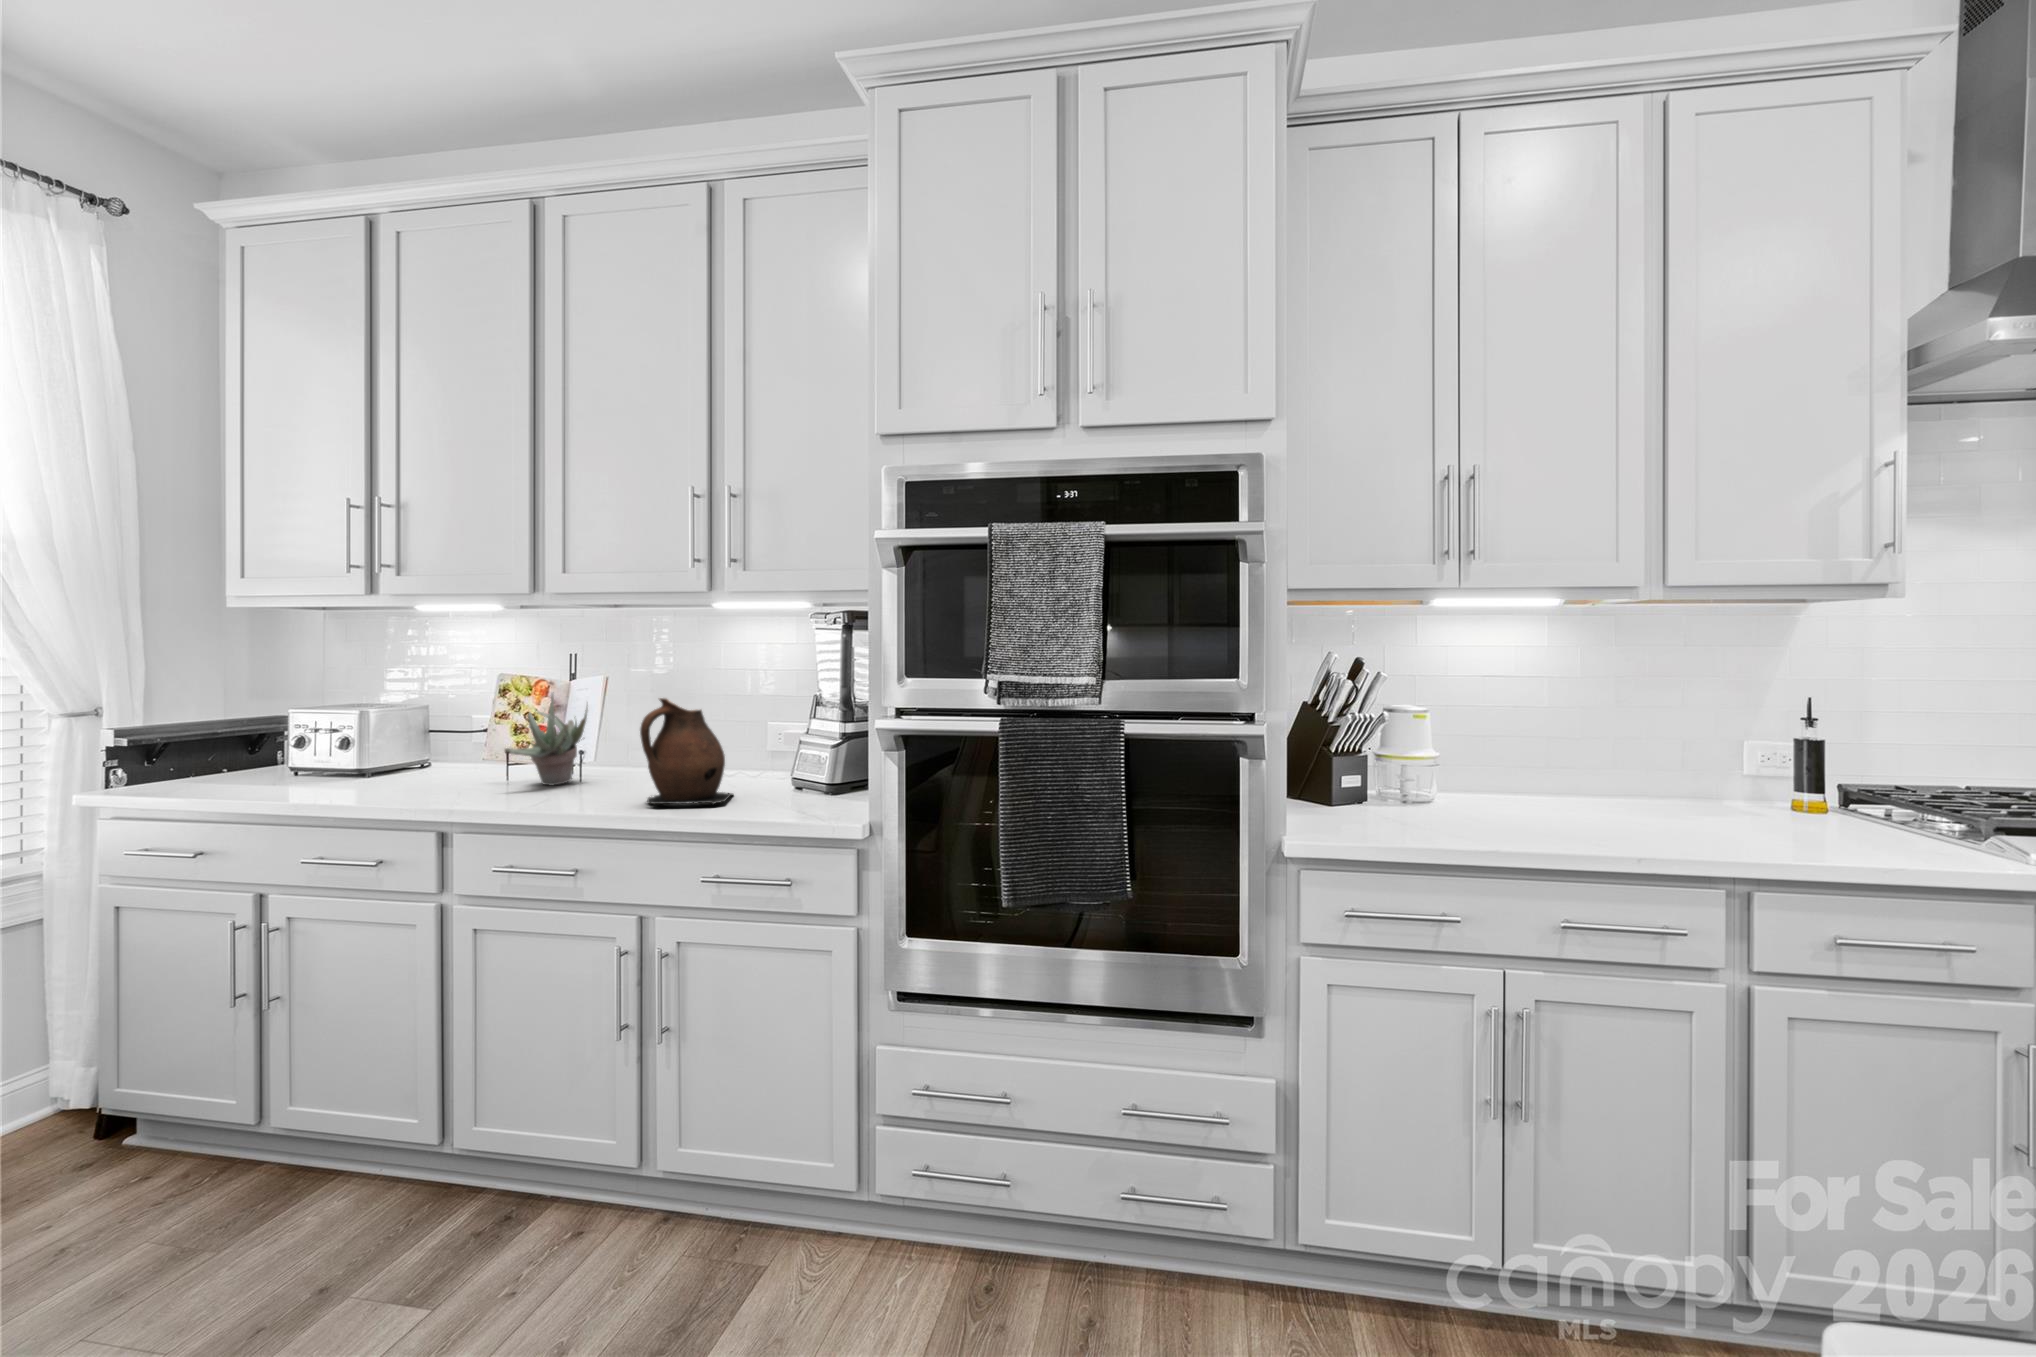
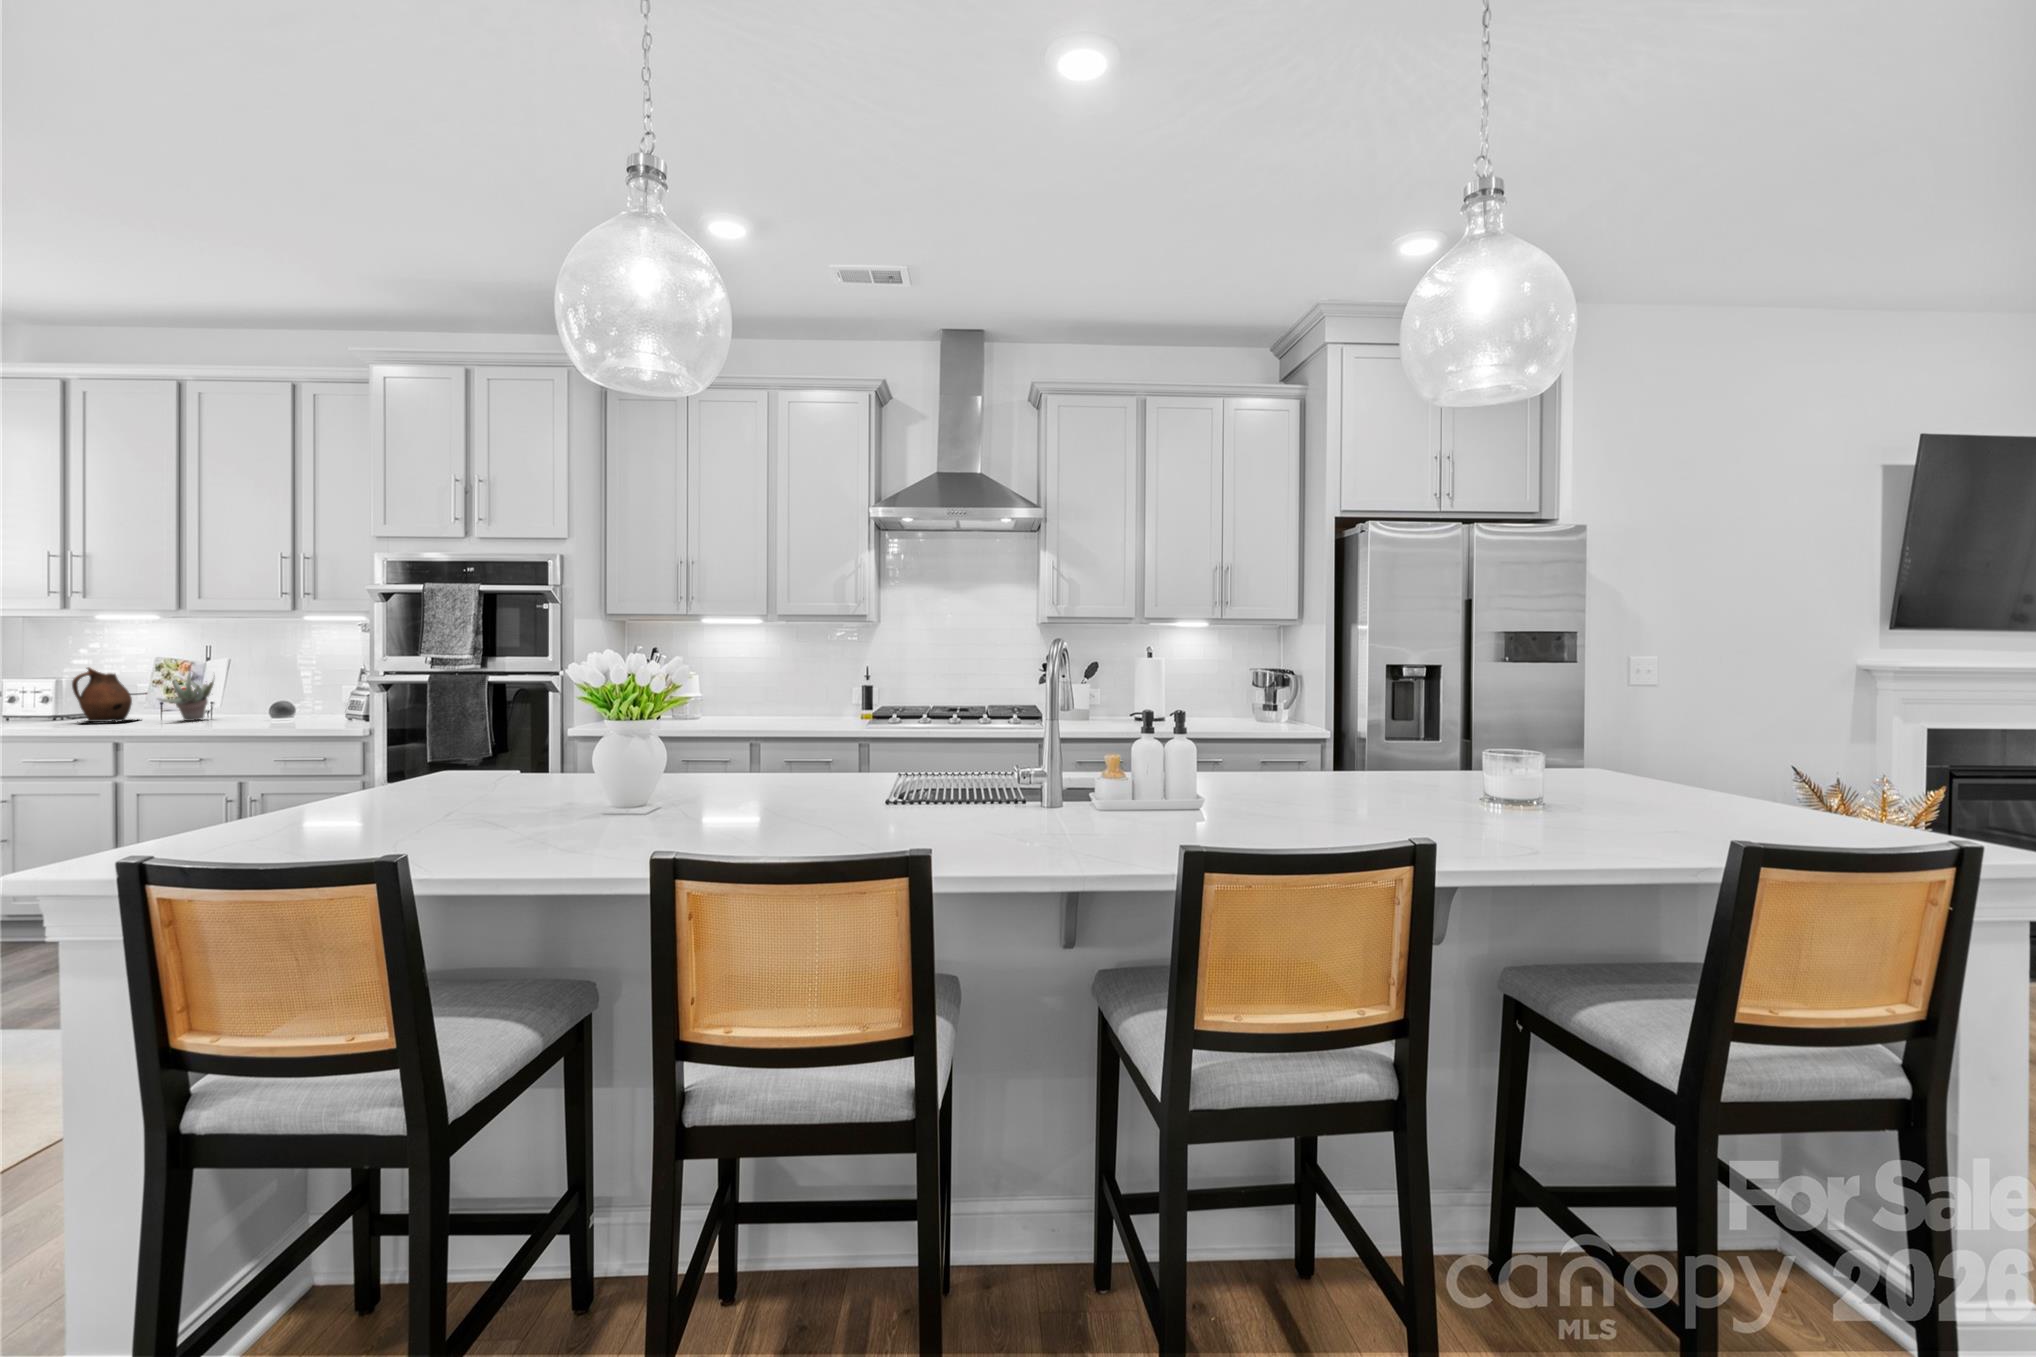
ceramic pitcher: present [640,698,733,804] -> present [72,667,132,722]

